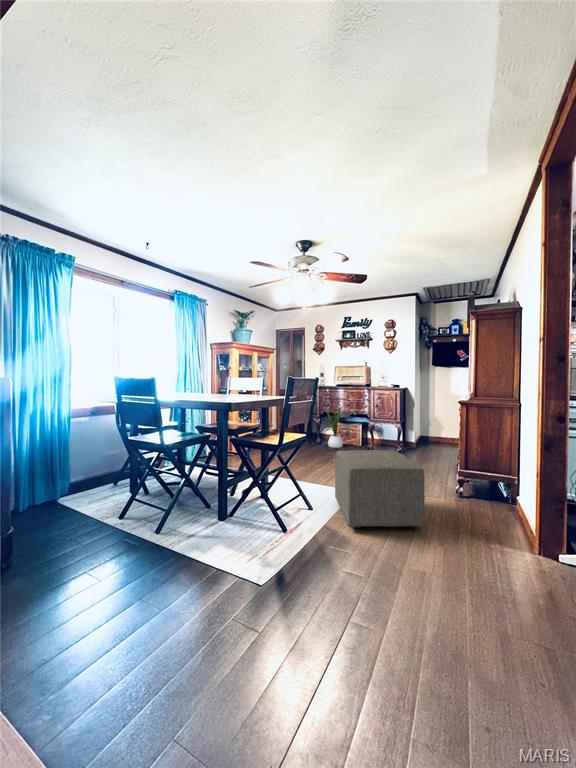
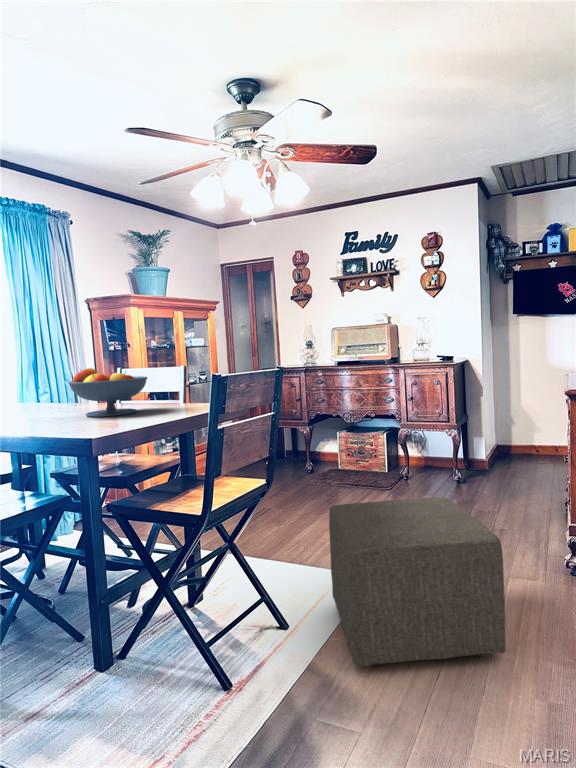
fruit bowl: none [212,375,250,398] -> present [68,368,147,417]
house plant: present [326,407,347,448] -> none [307,394,365,480]

